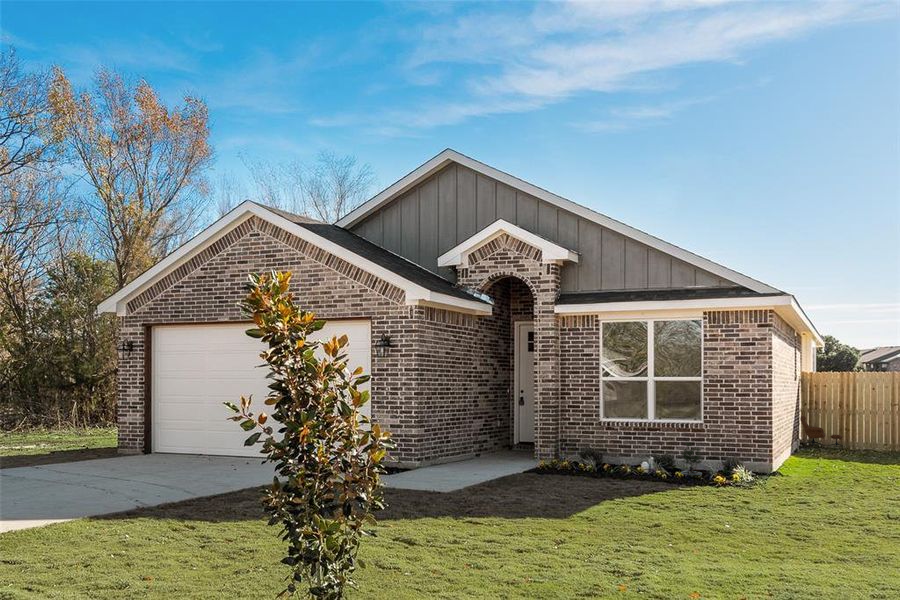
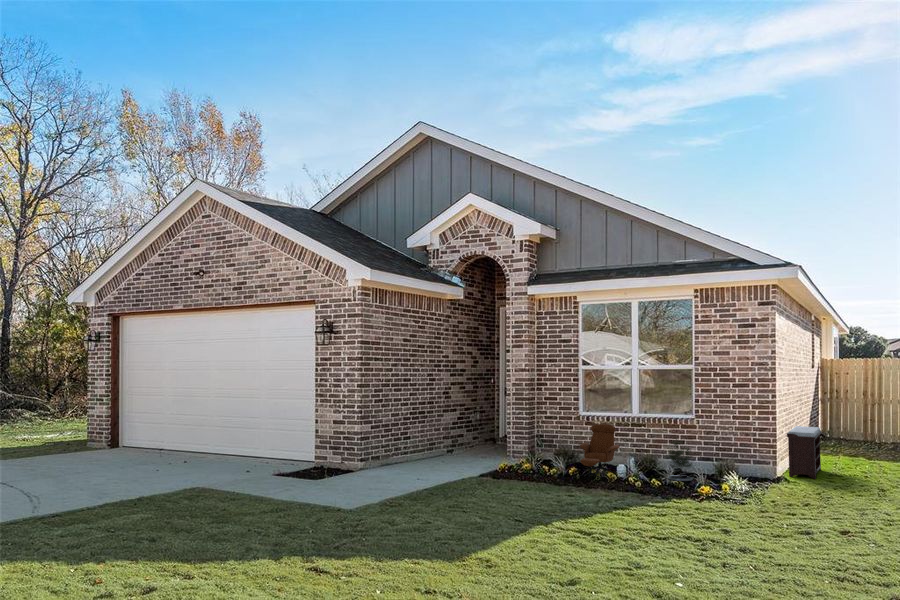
lounge chair: present [800,415,843,446] -> present [580,424,619,479]
bench: none [778,431,805,474] -> present [787,426,821,479]

